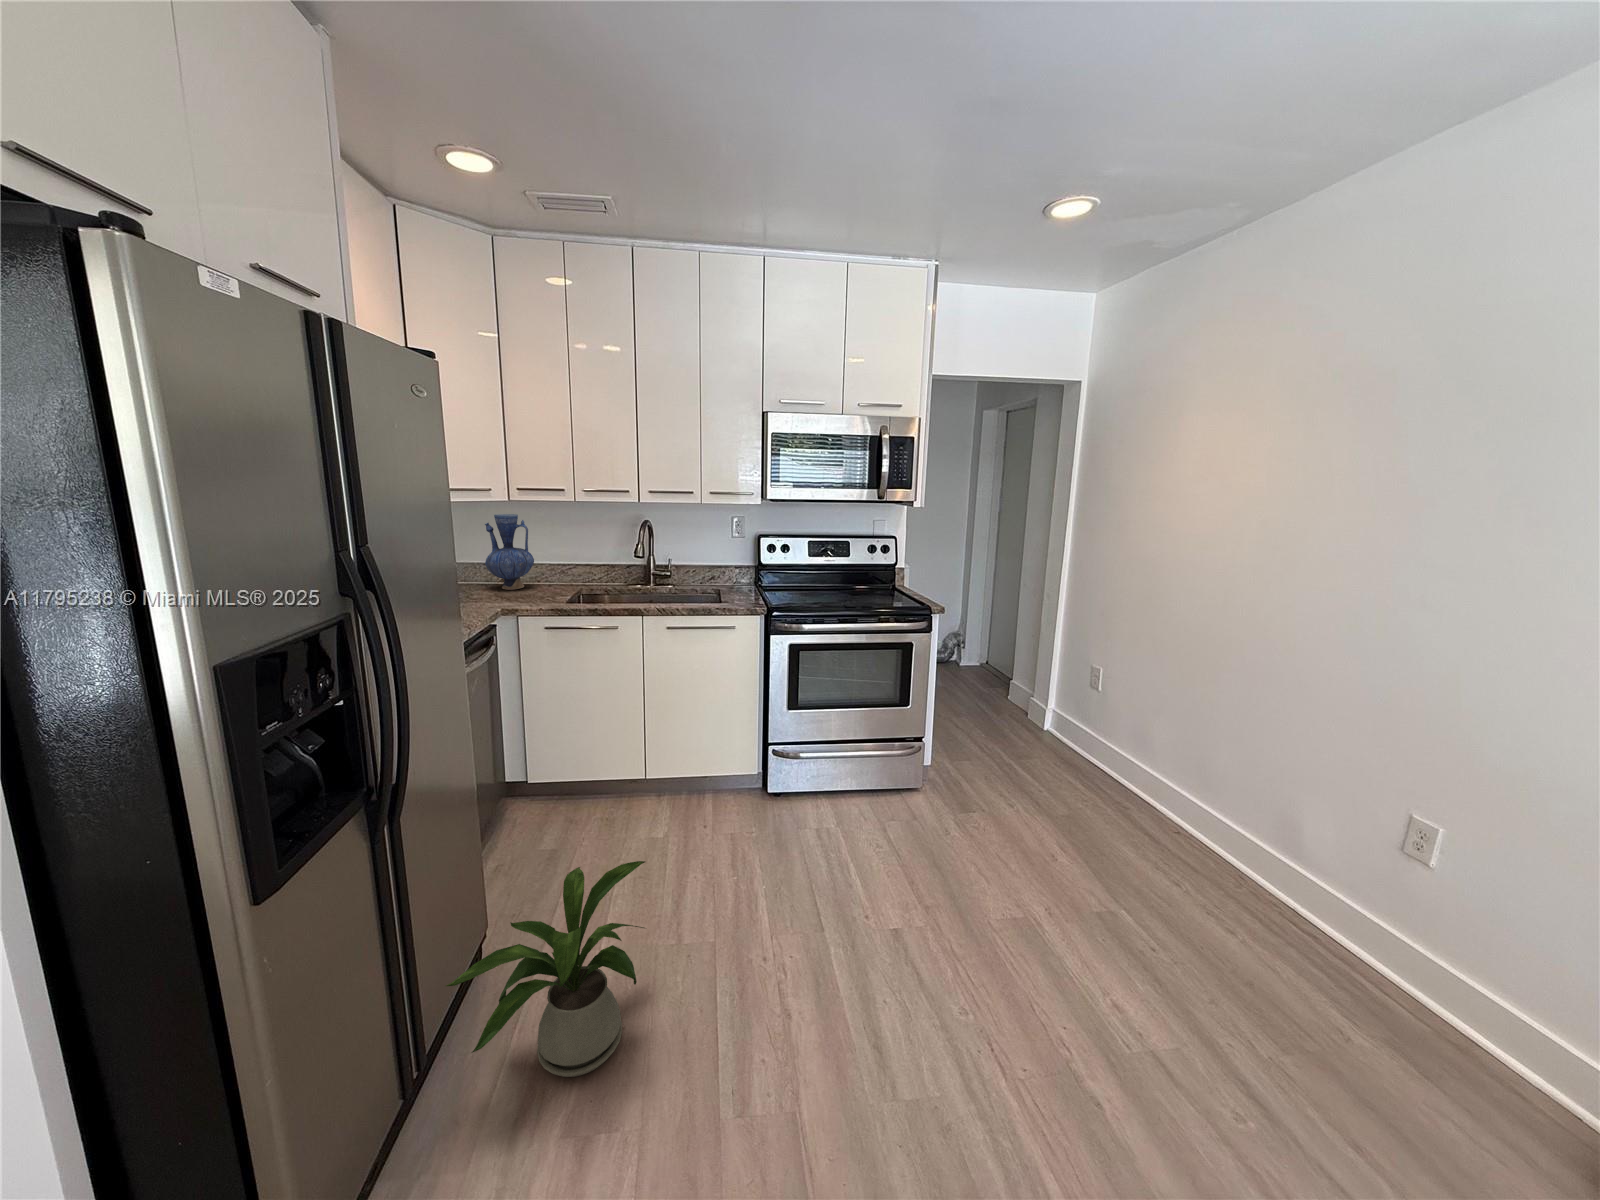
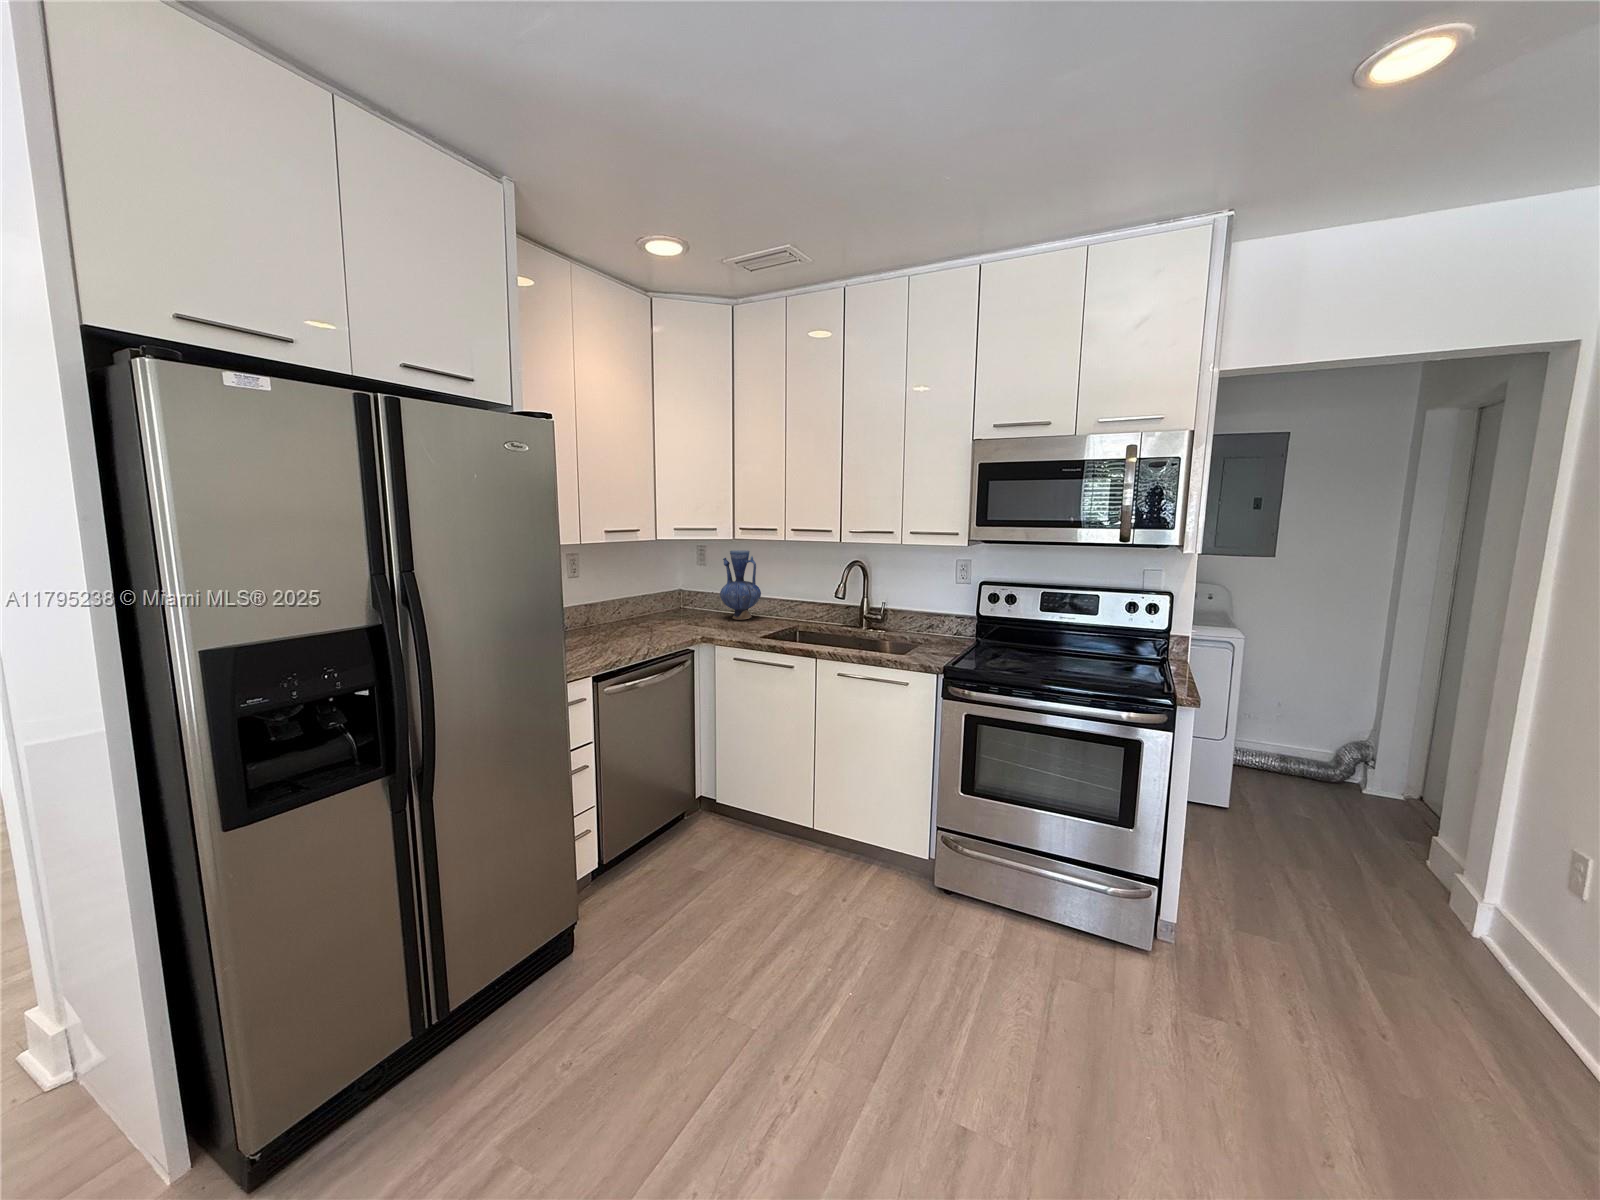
house plant: present [446,861,645,1077] -> none [476,892,682,1096]

